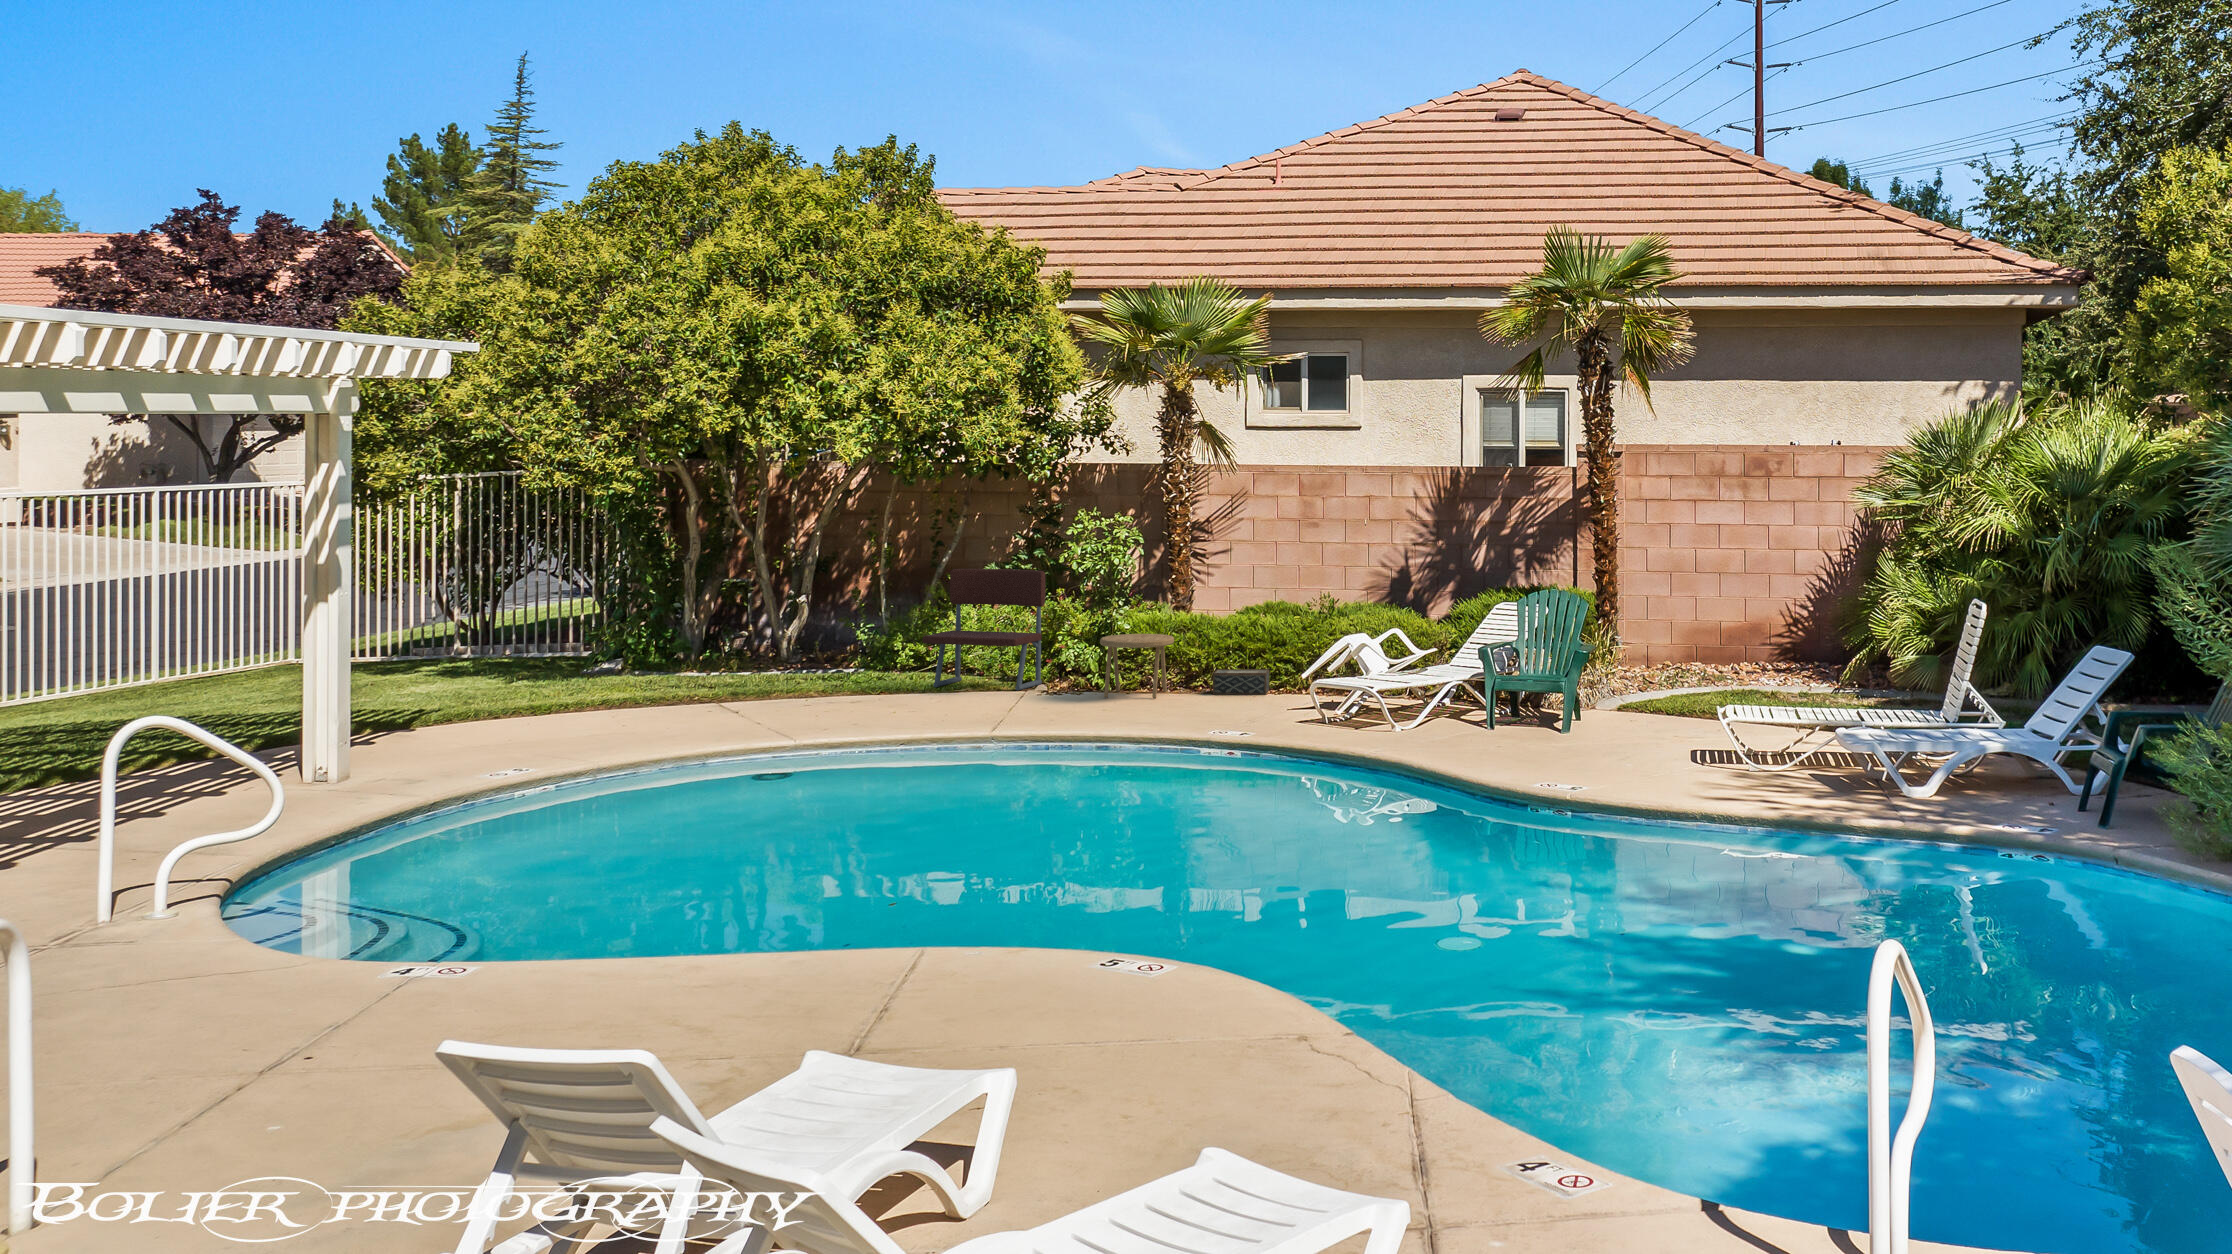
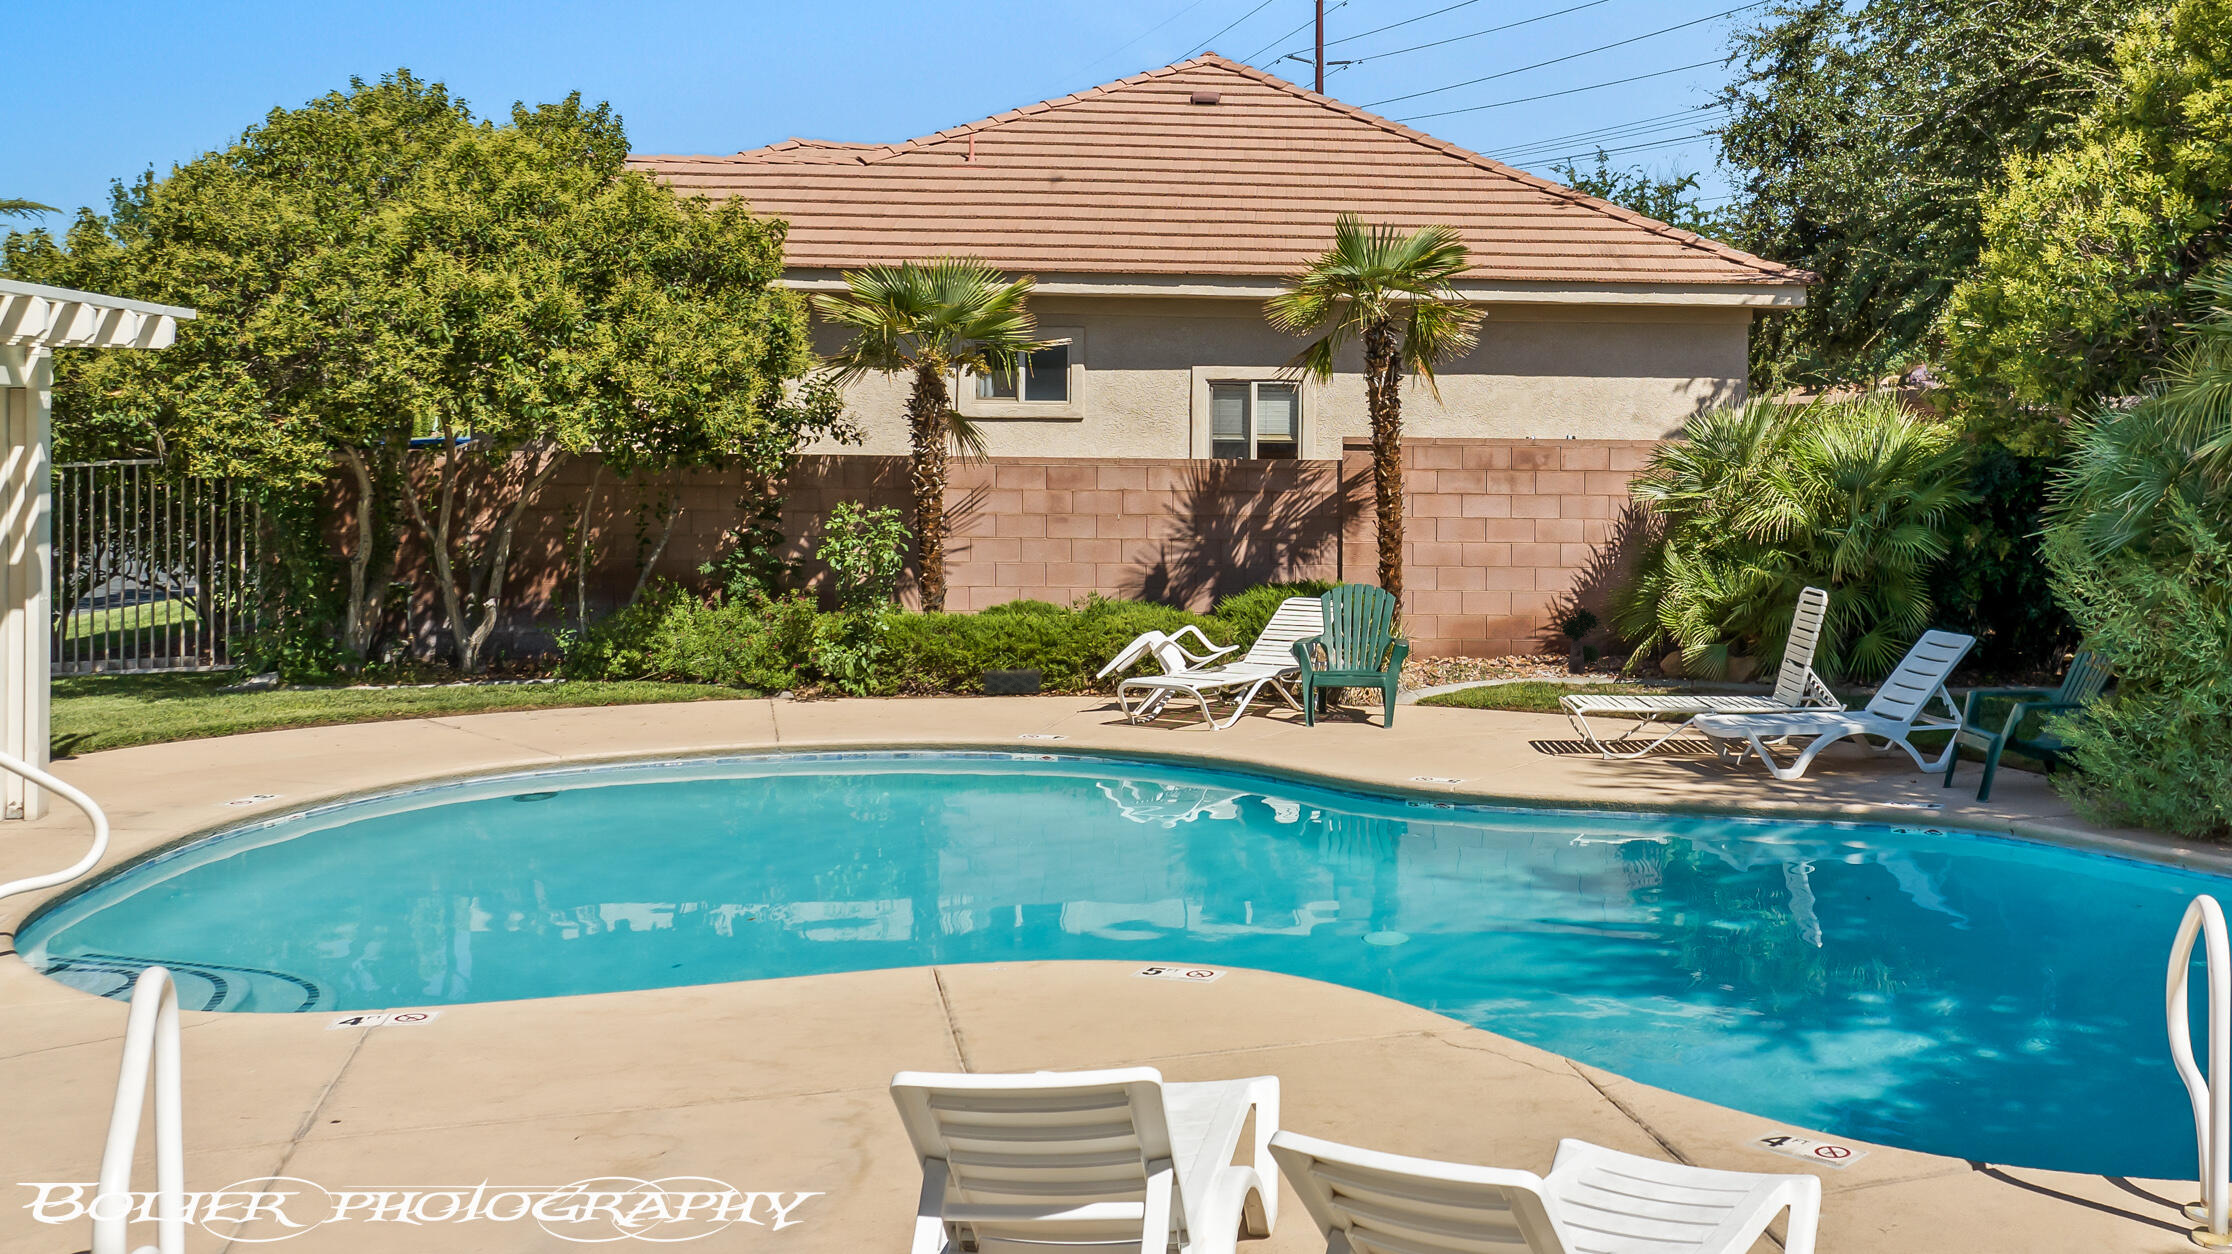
bench: present [923,569,1045,690] -> none [656,566,792,694]
potted plant: none [1786,613,1837,679] -> present [1558,608,1608,673]
side table: present [1100,634,1174,698] -> none [863,633,942,699]

